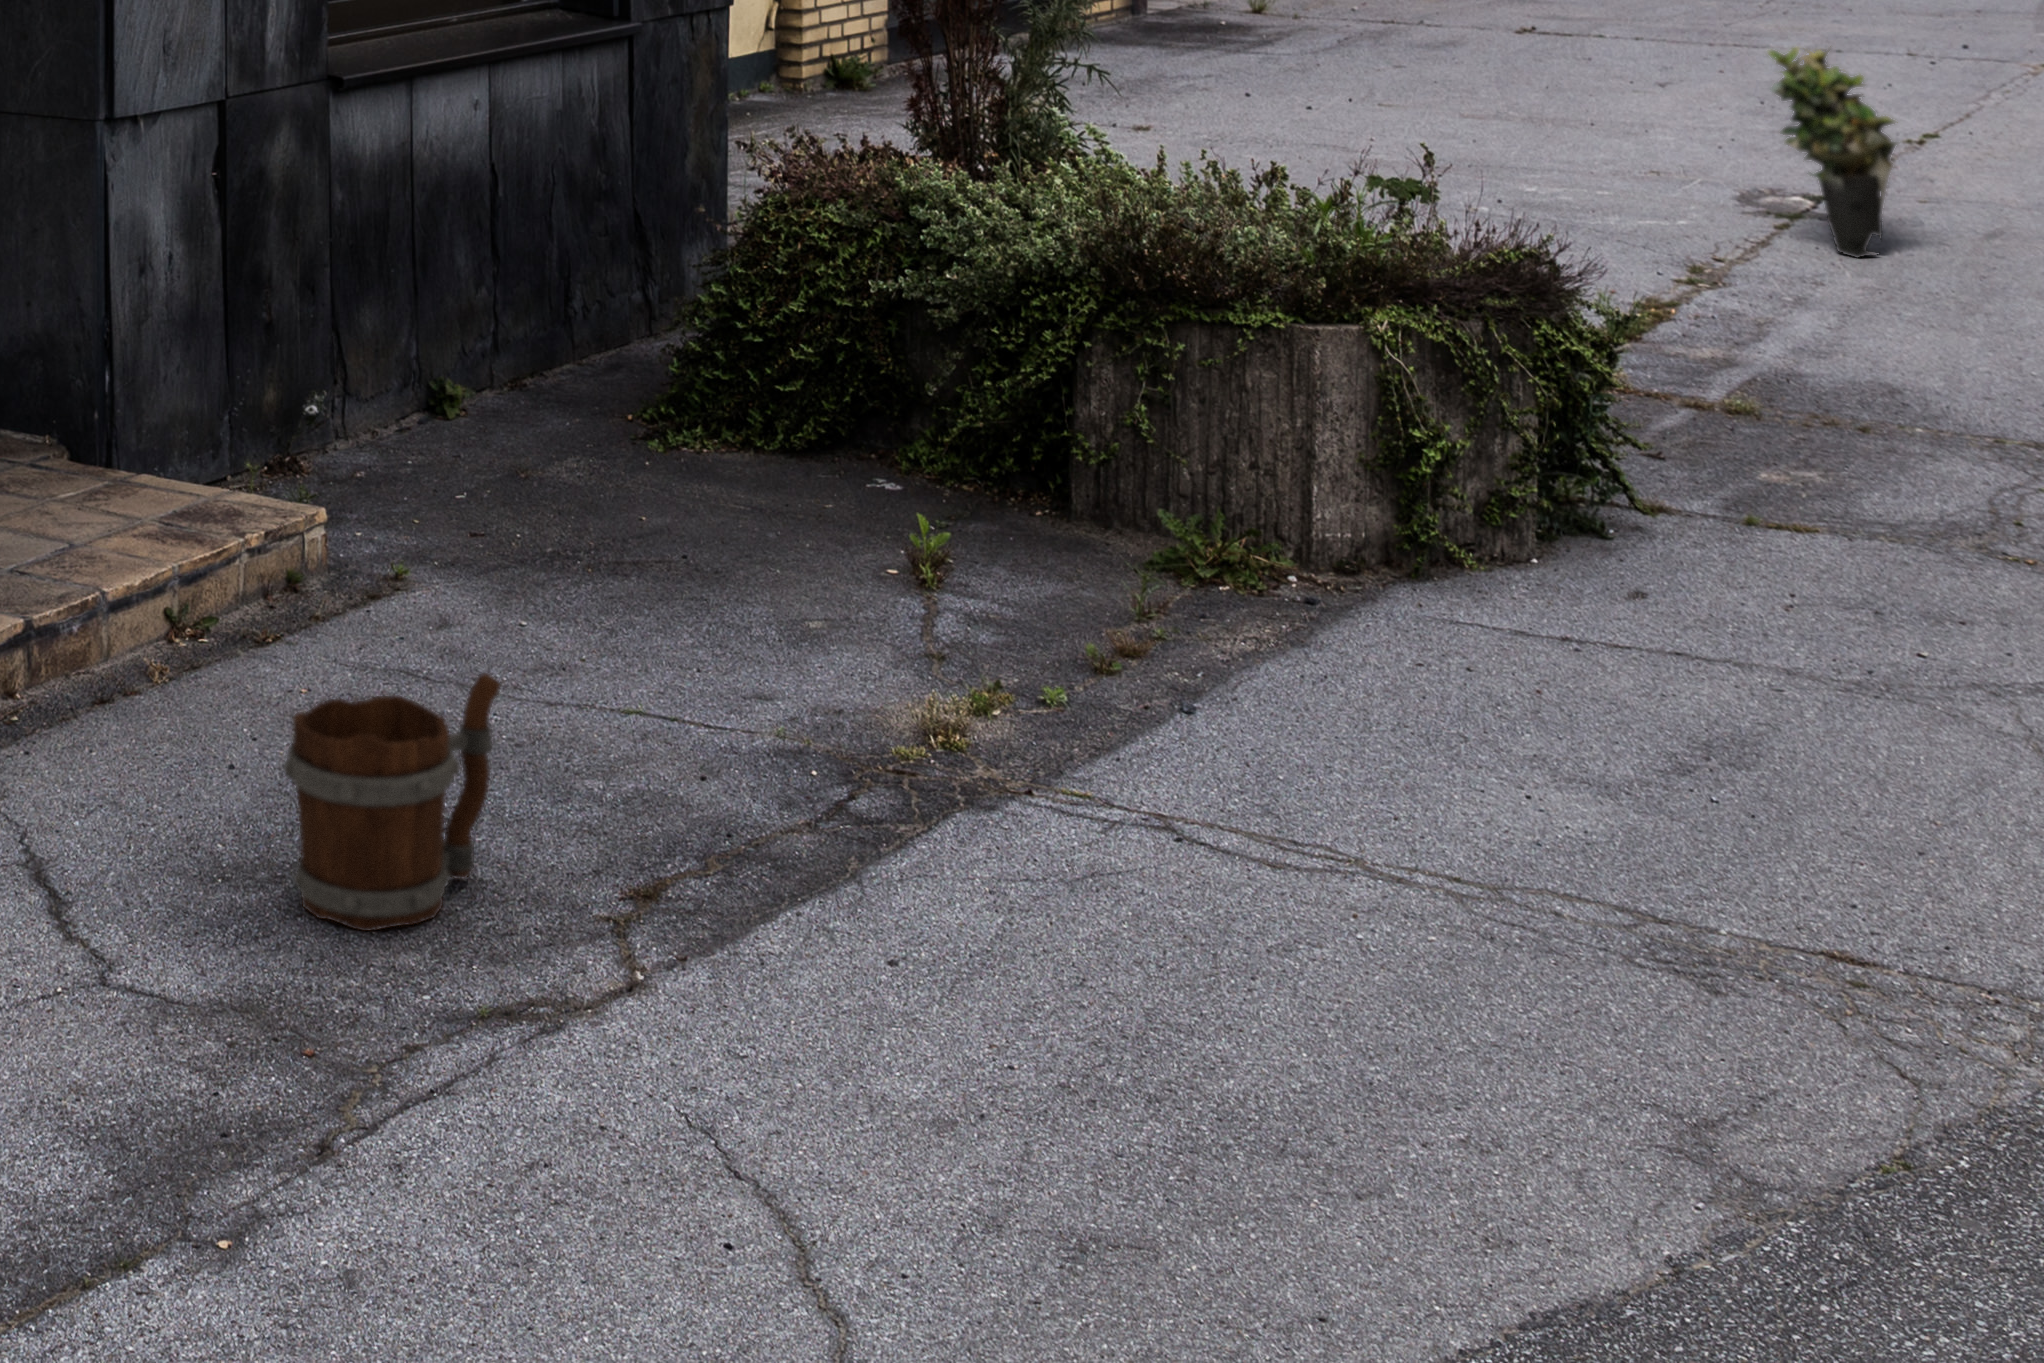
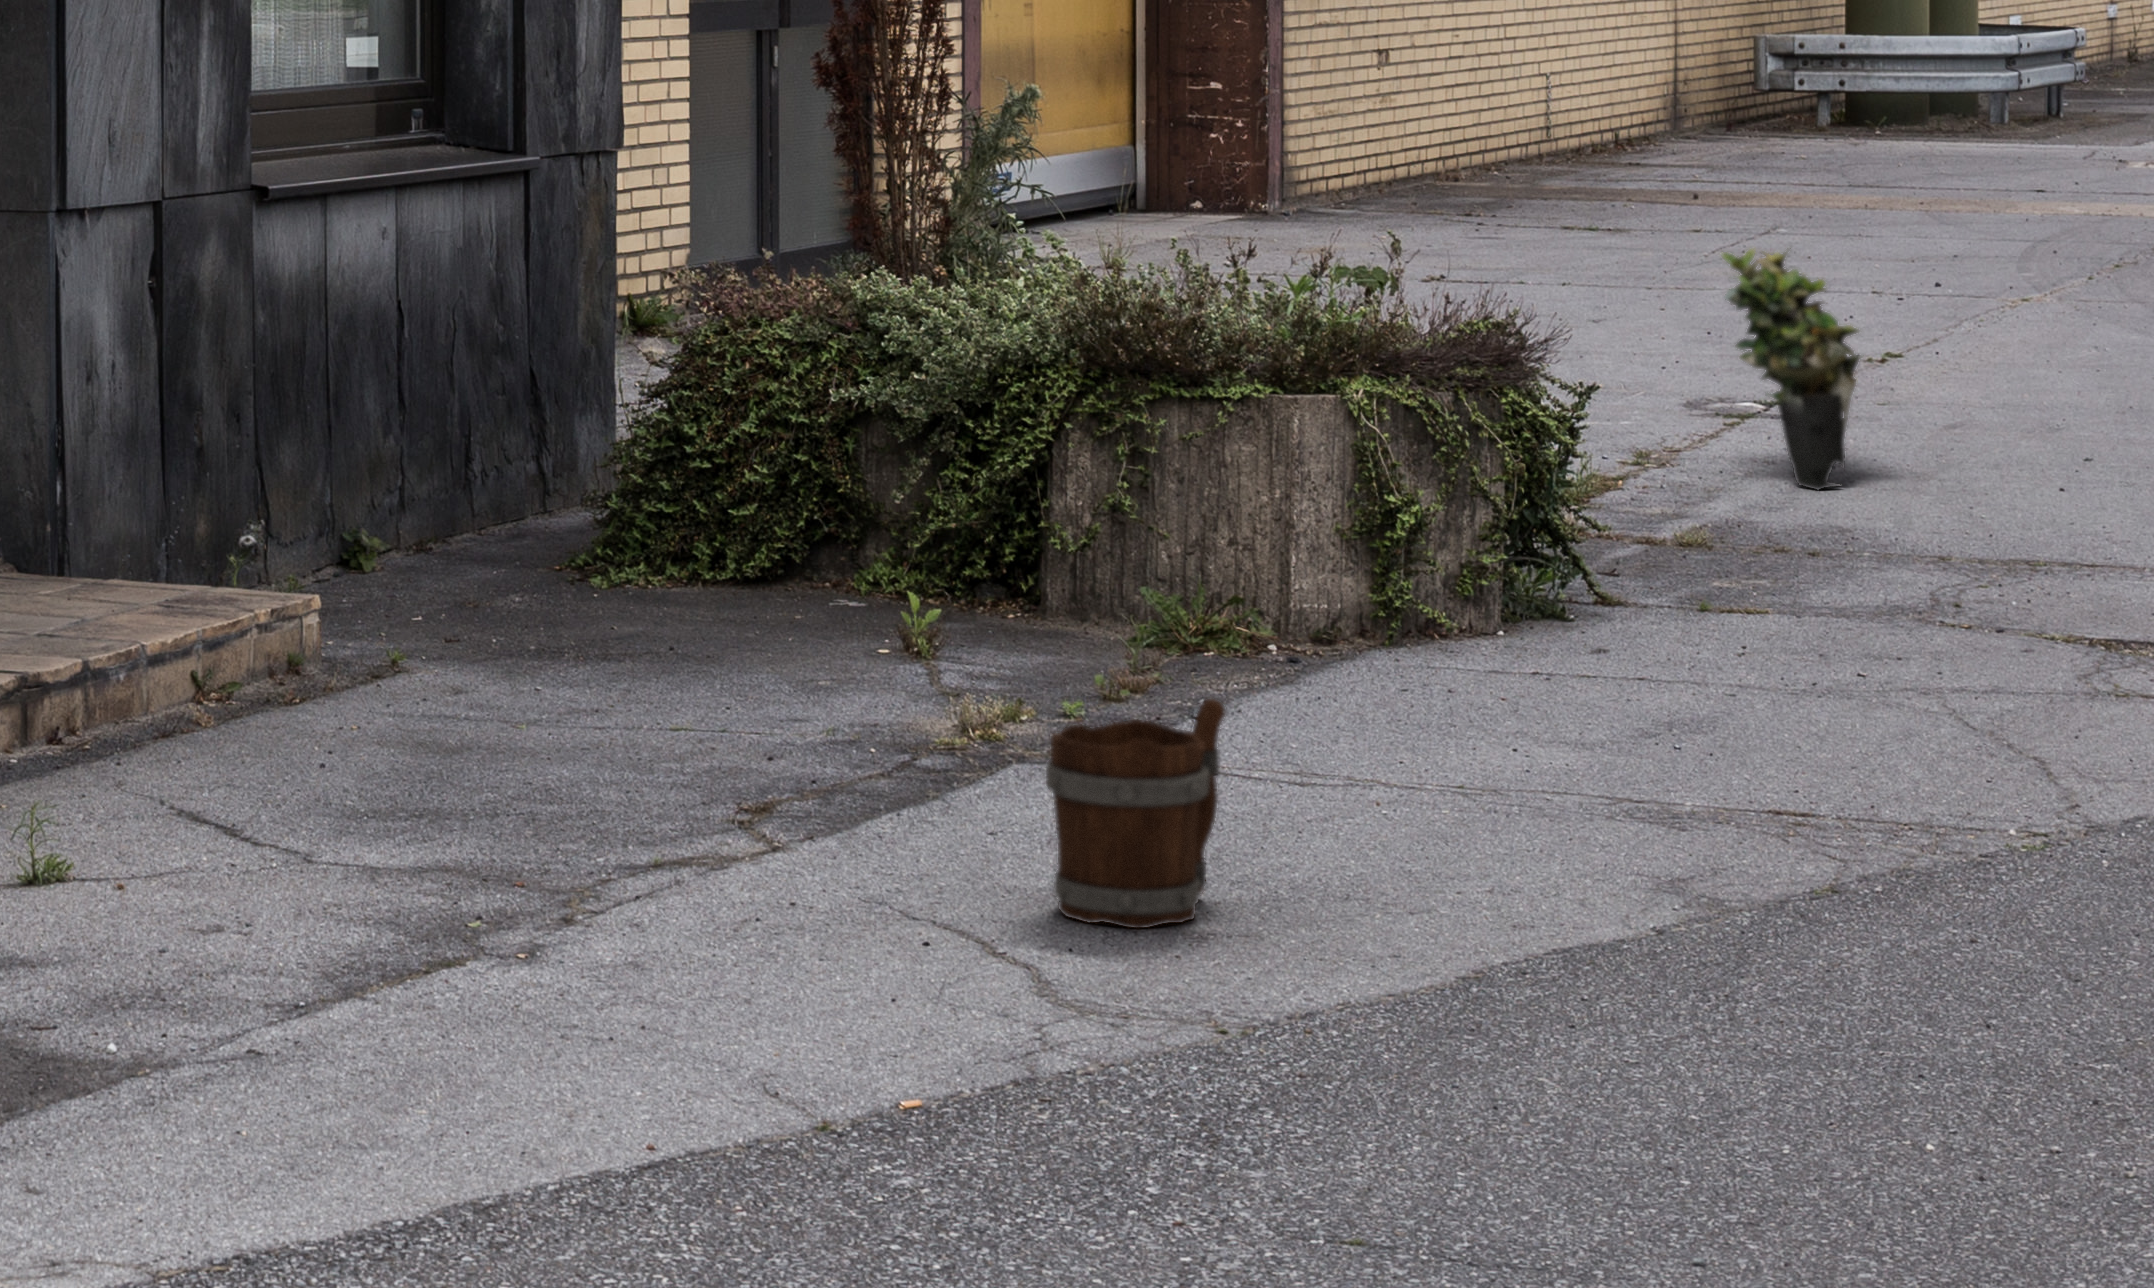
bucket: present [284,673,500,931] -> present [1046,699,1225,928]

